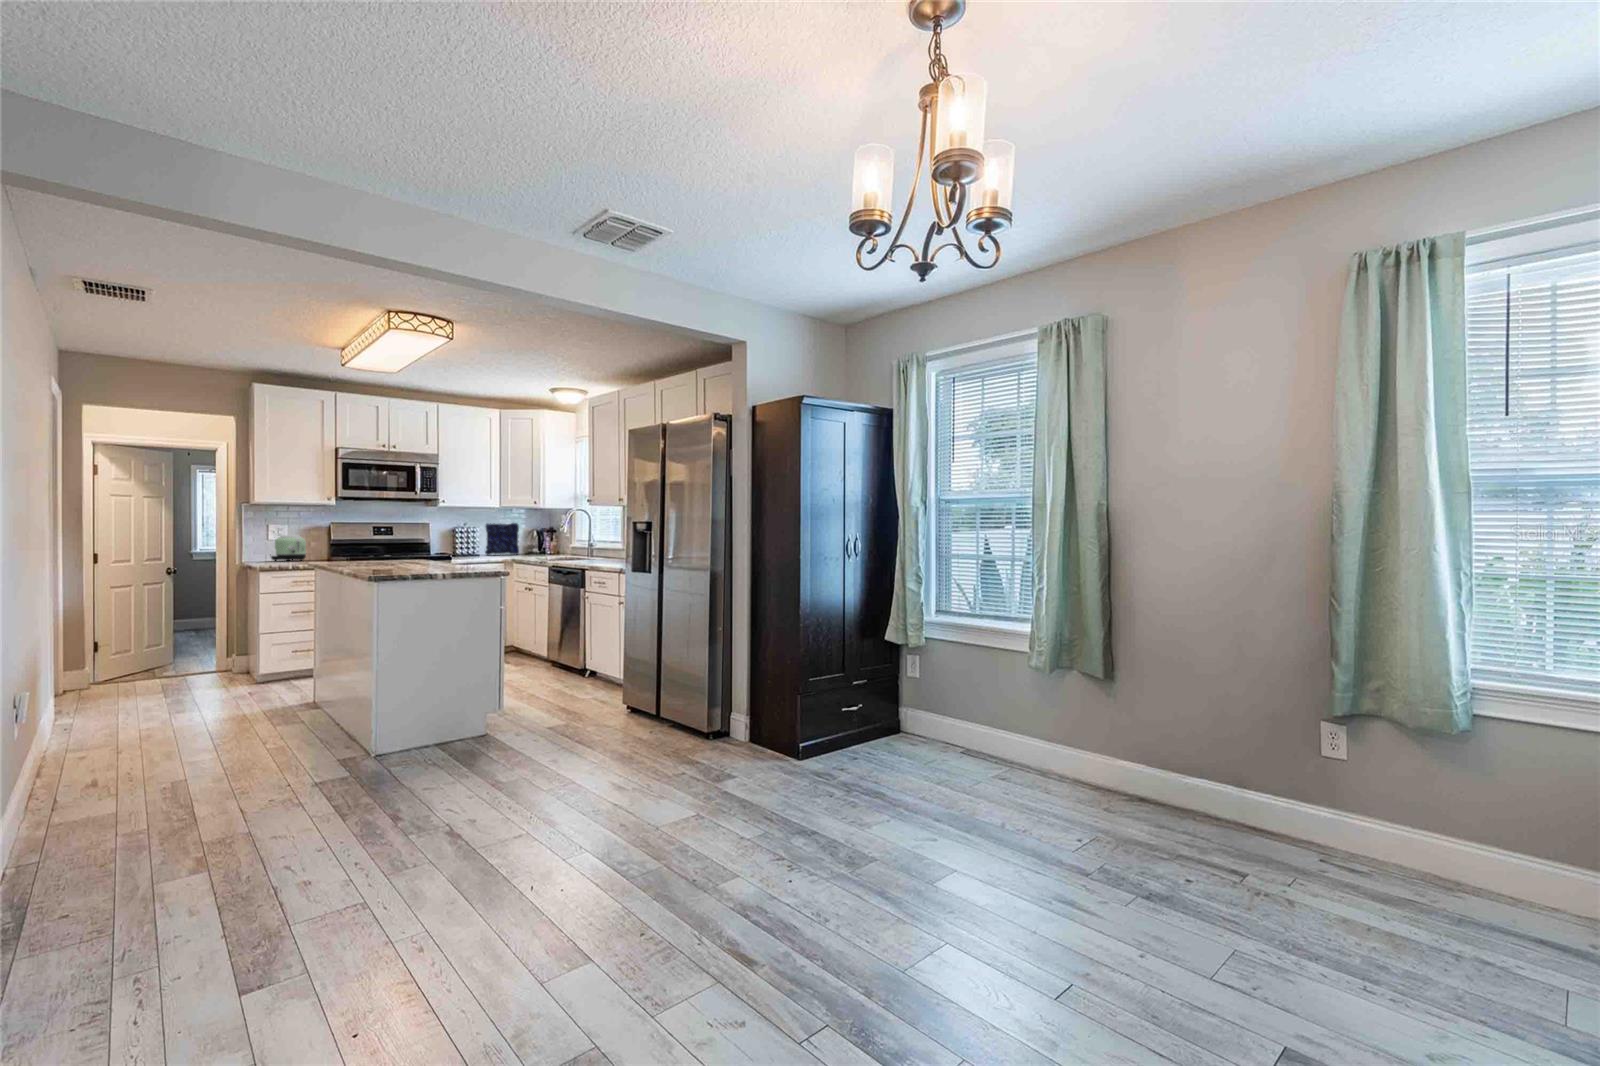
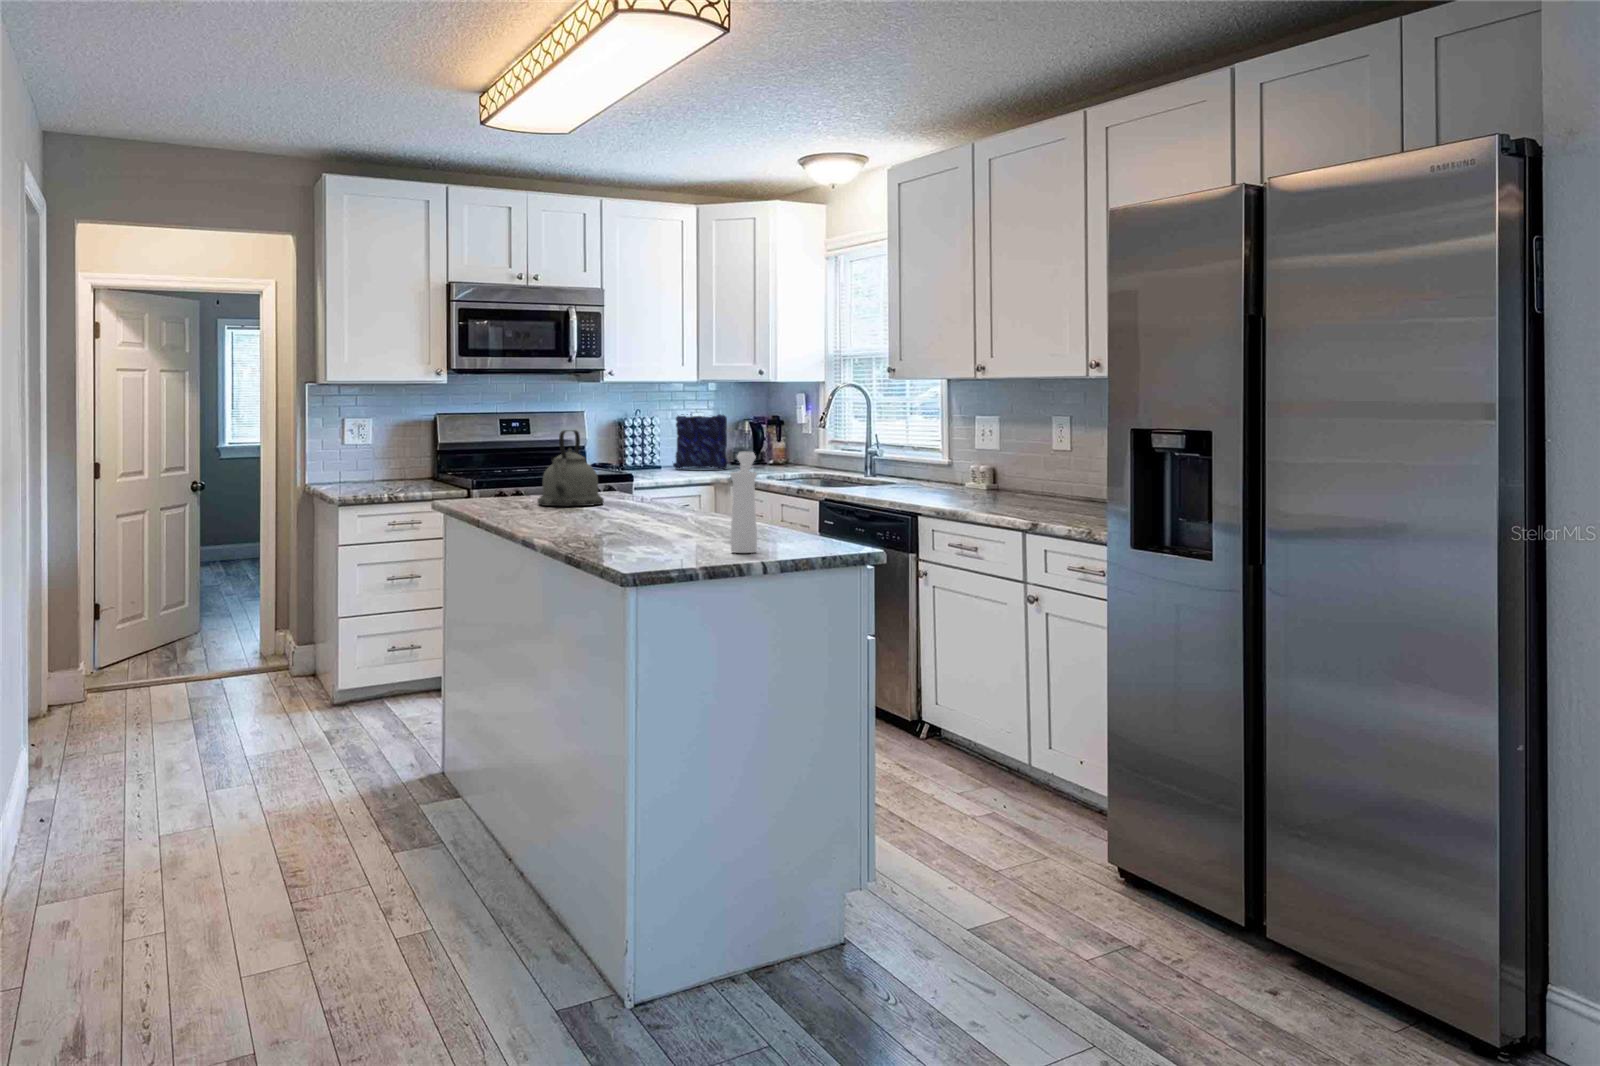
kettle: none [370,527,409,567] -> present [537,430,604,506]
pepper mill: none [435,530,453,575] -> present [730,452,757,553]
toaster: present [270,535,306,561] -> none [347,435,404,479]

